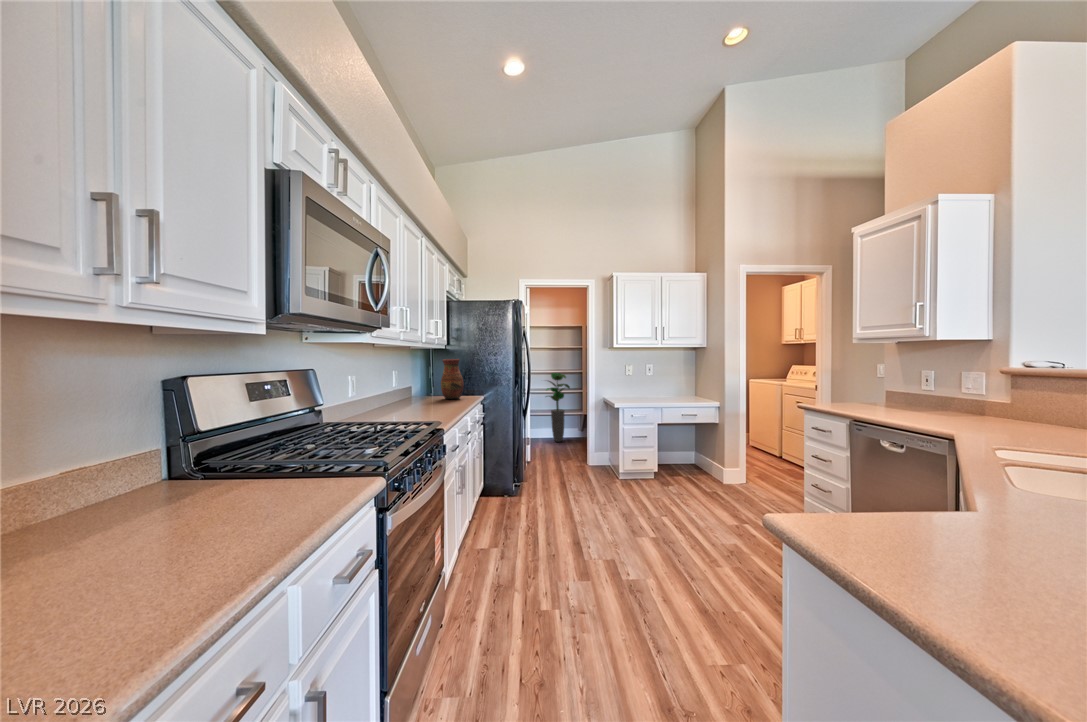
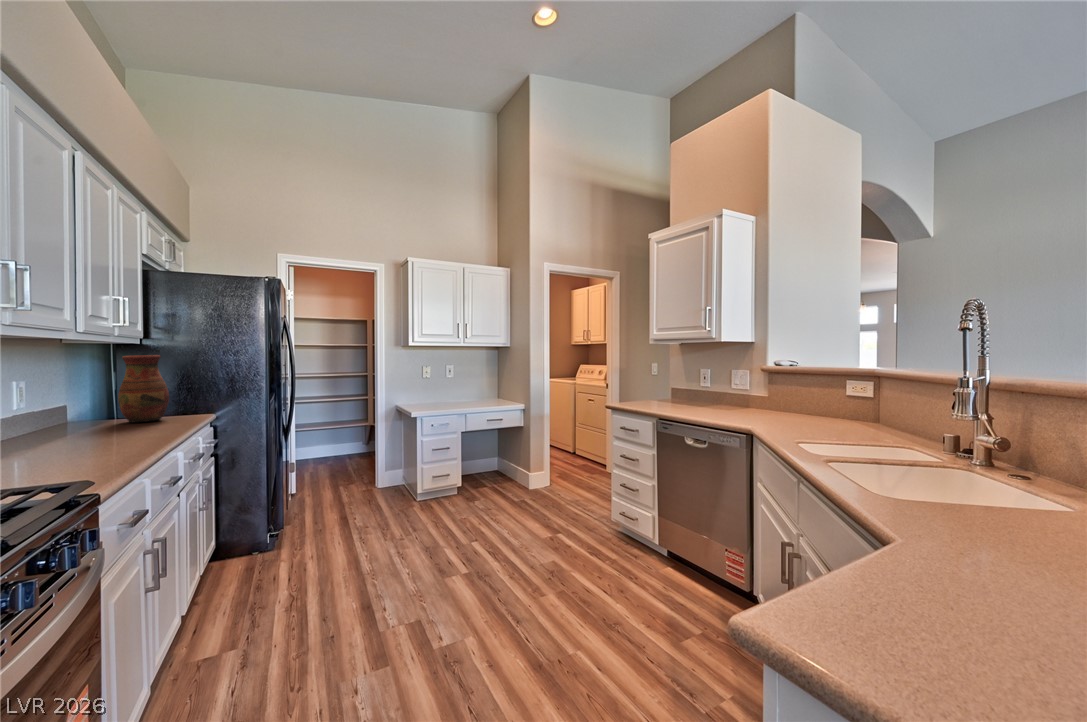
potted plant: present [546,373,570,442] -> none [310,372,352,461]

